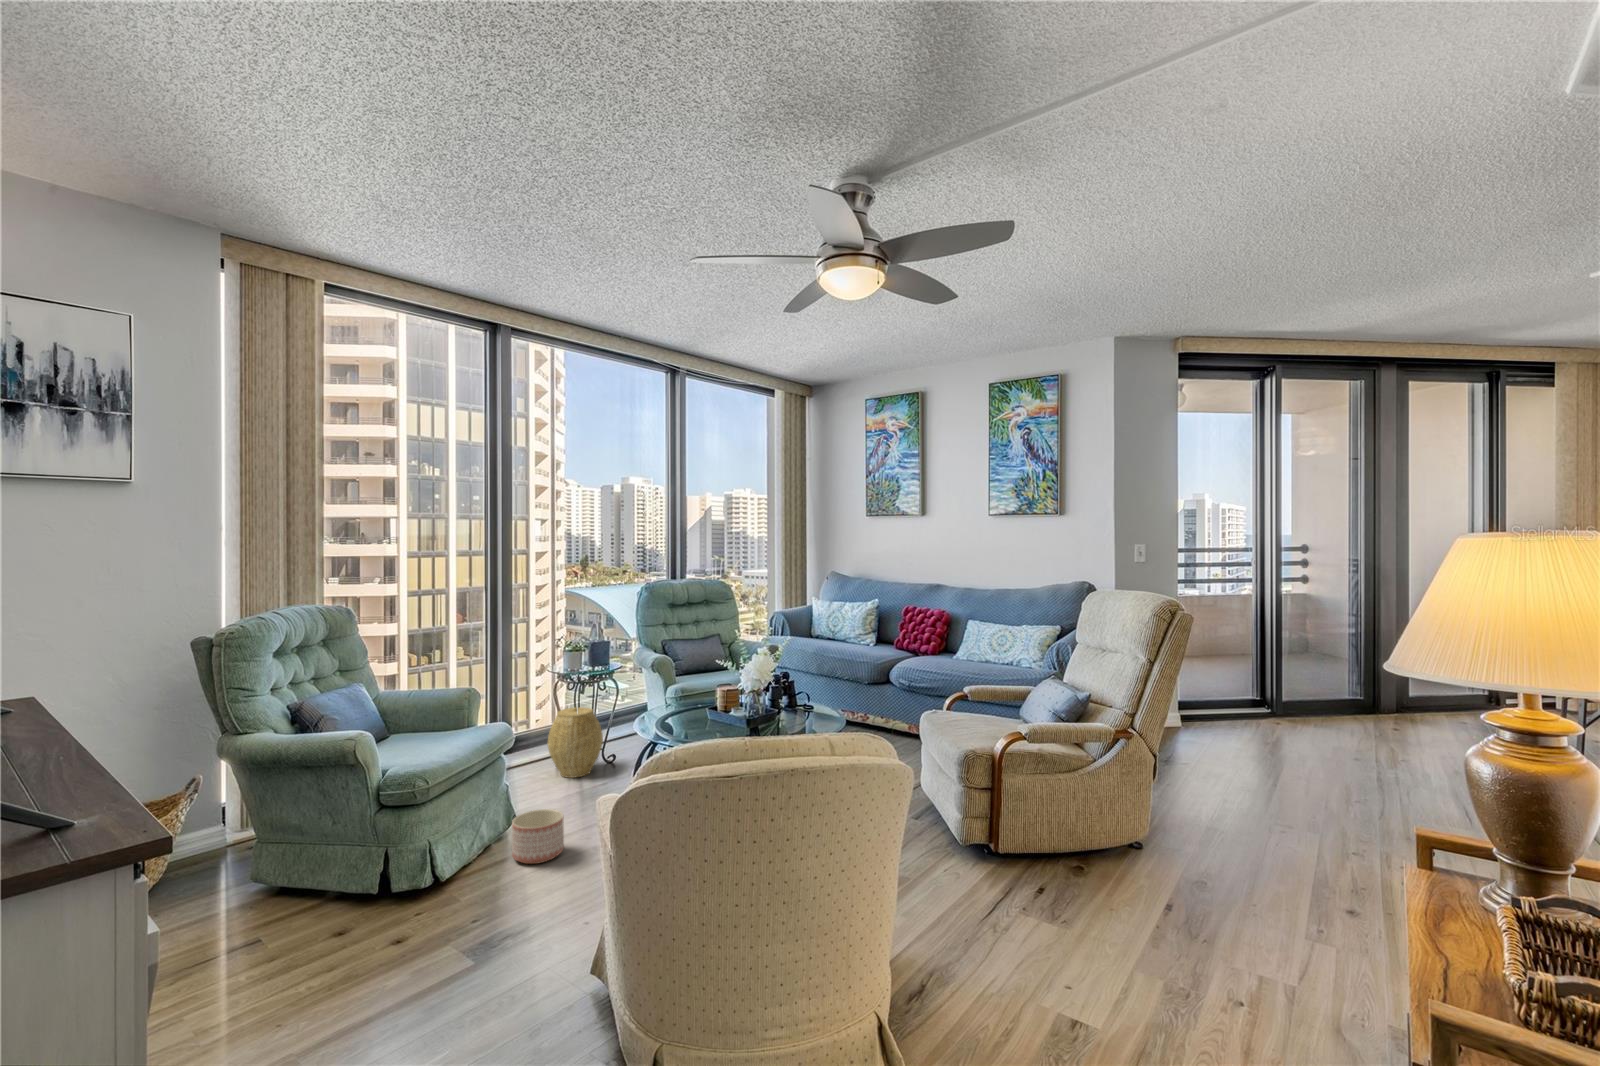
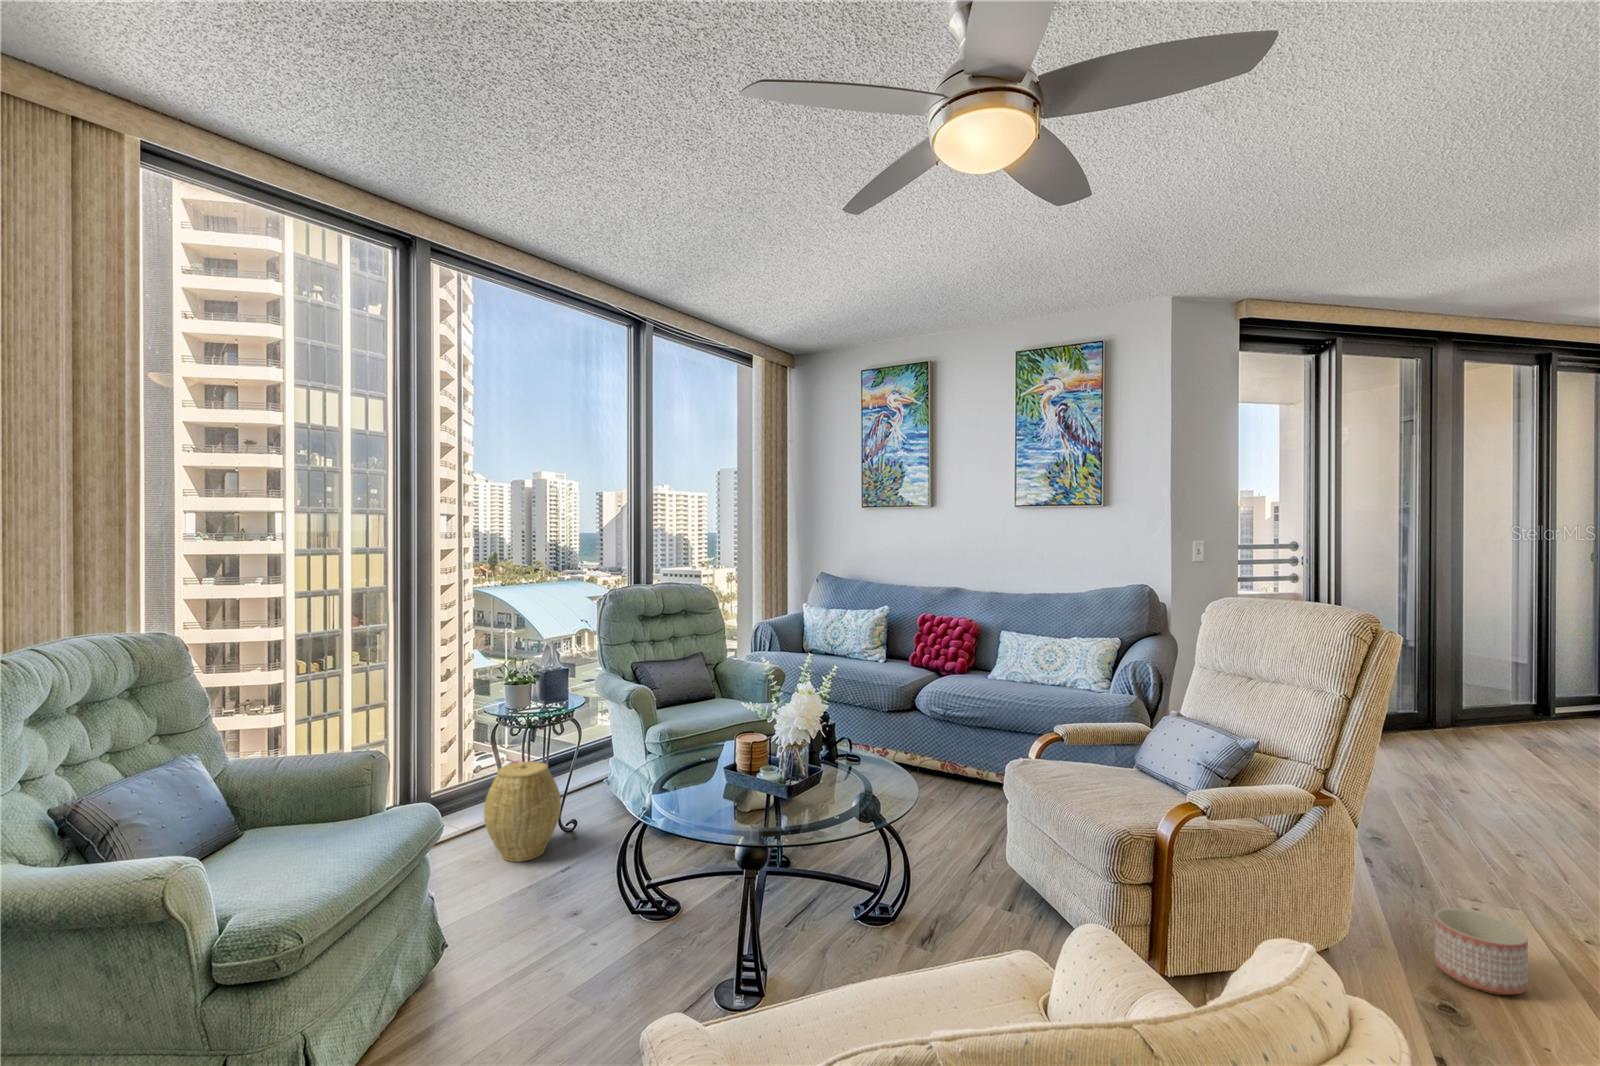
planter: present [512,809,564,864] -> present [1434,908,1528,995]

